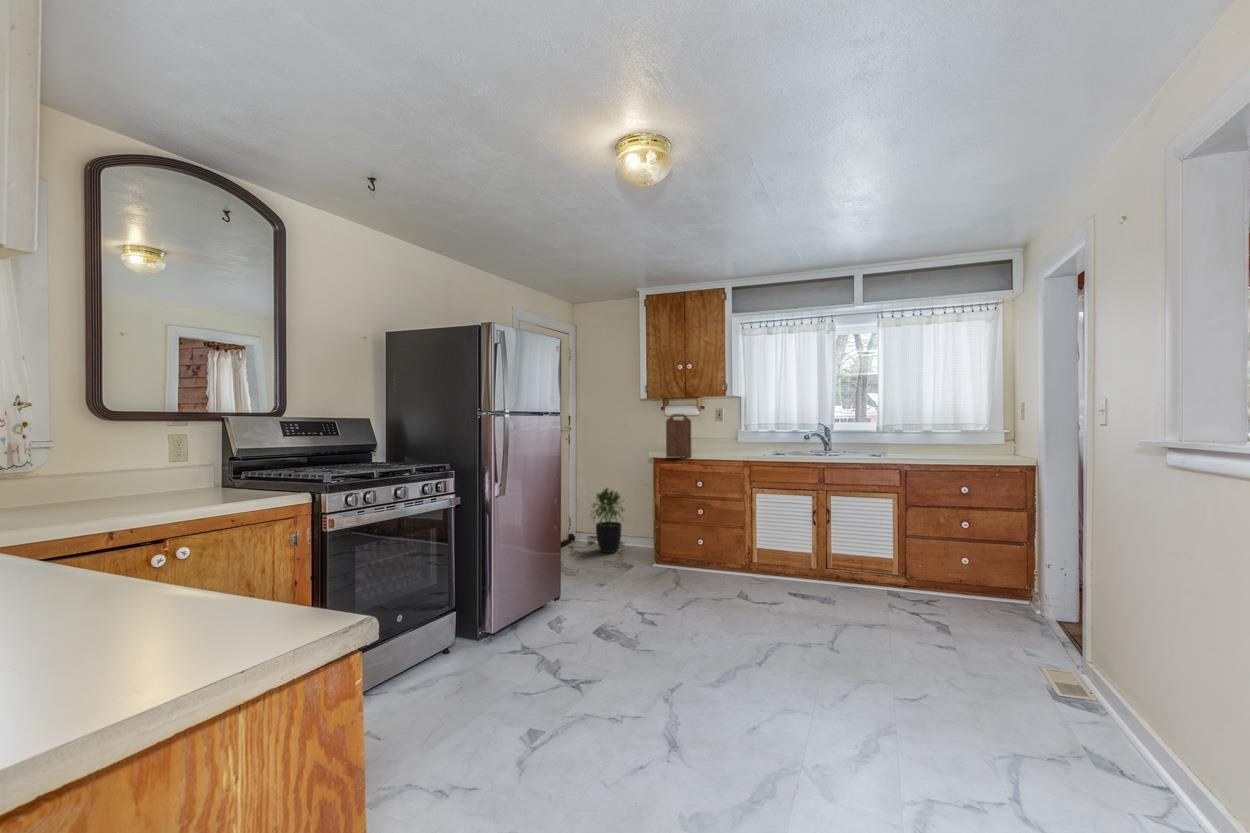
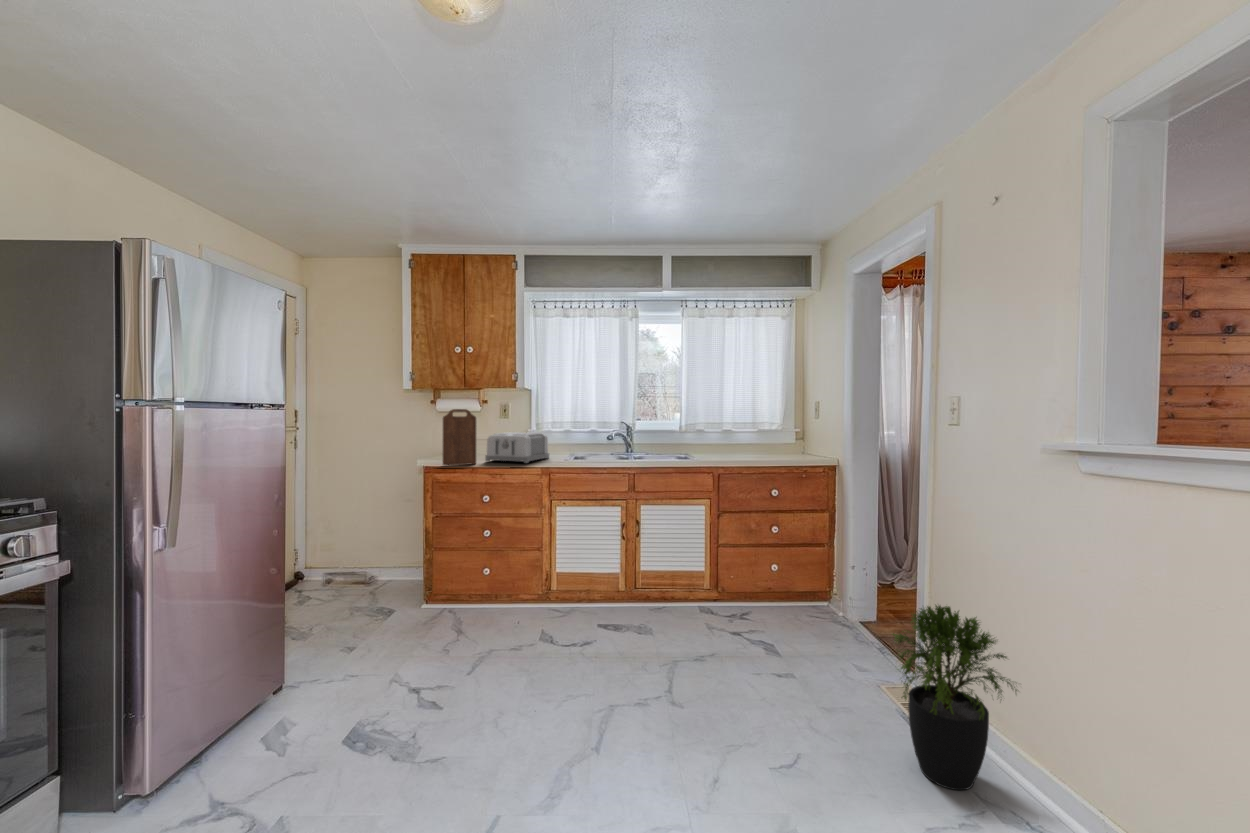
toaster: none [699,433,752,457] -> present [485,432,549,463]
potted plant: present [591,488,623,553] -> present [893,605,1017,790]

